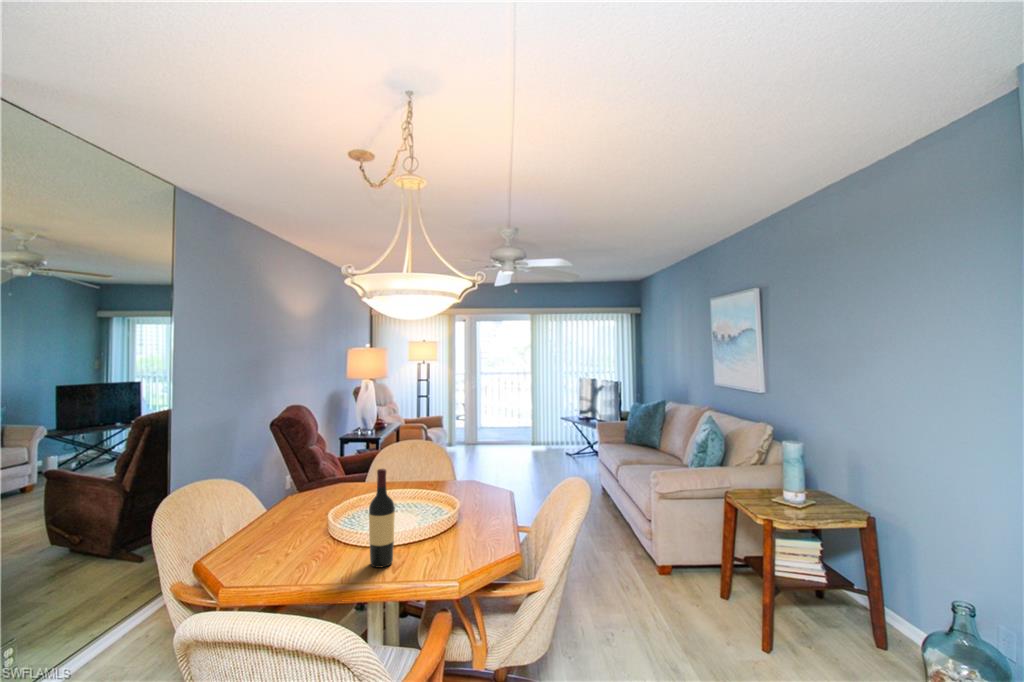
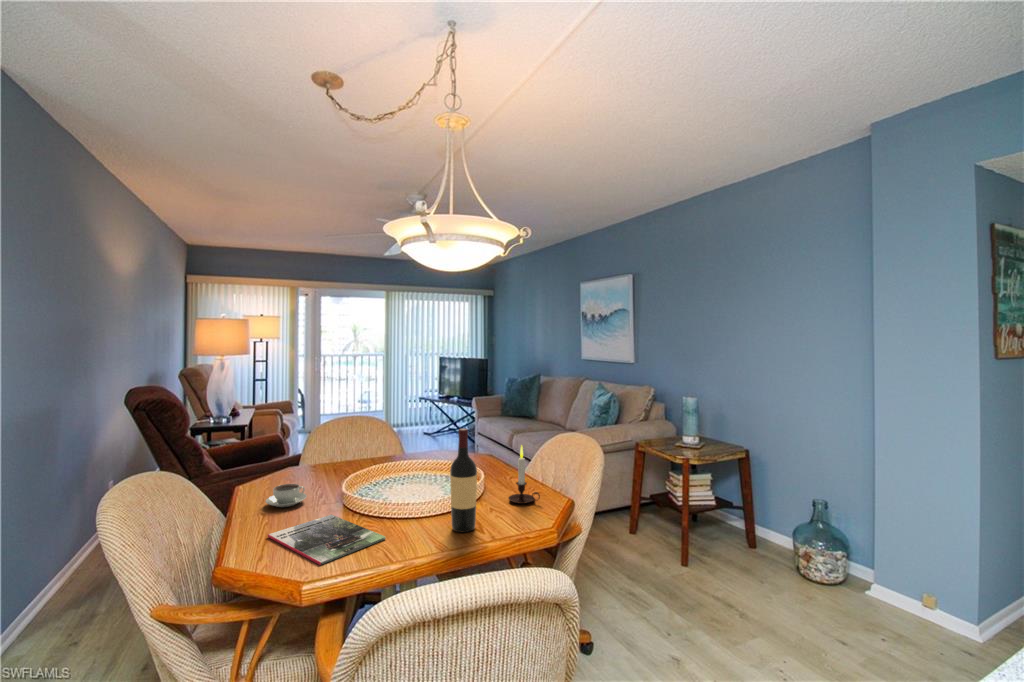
candle: none [456,487,483,548] -> present [509,445,540,504]
coffee cup: none [277,498,311,518] -> present [266,484,307,507]
magazine: none [242,530,314,574] -> present [268,514,386,565]

